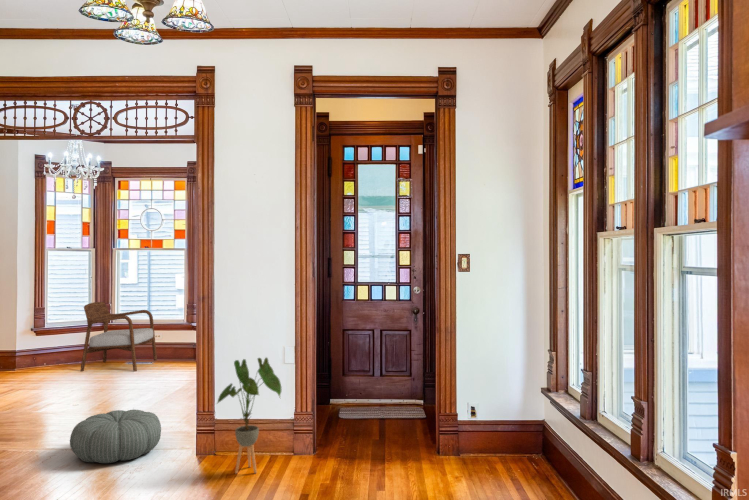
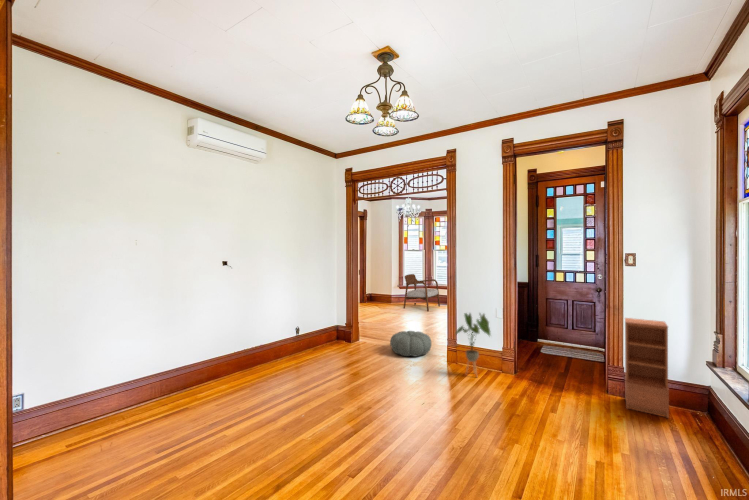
bookcase: none [458,343,509,470] -> present [625,318,669,418]

